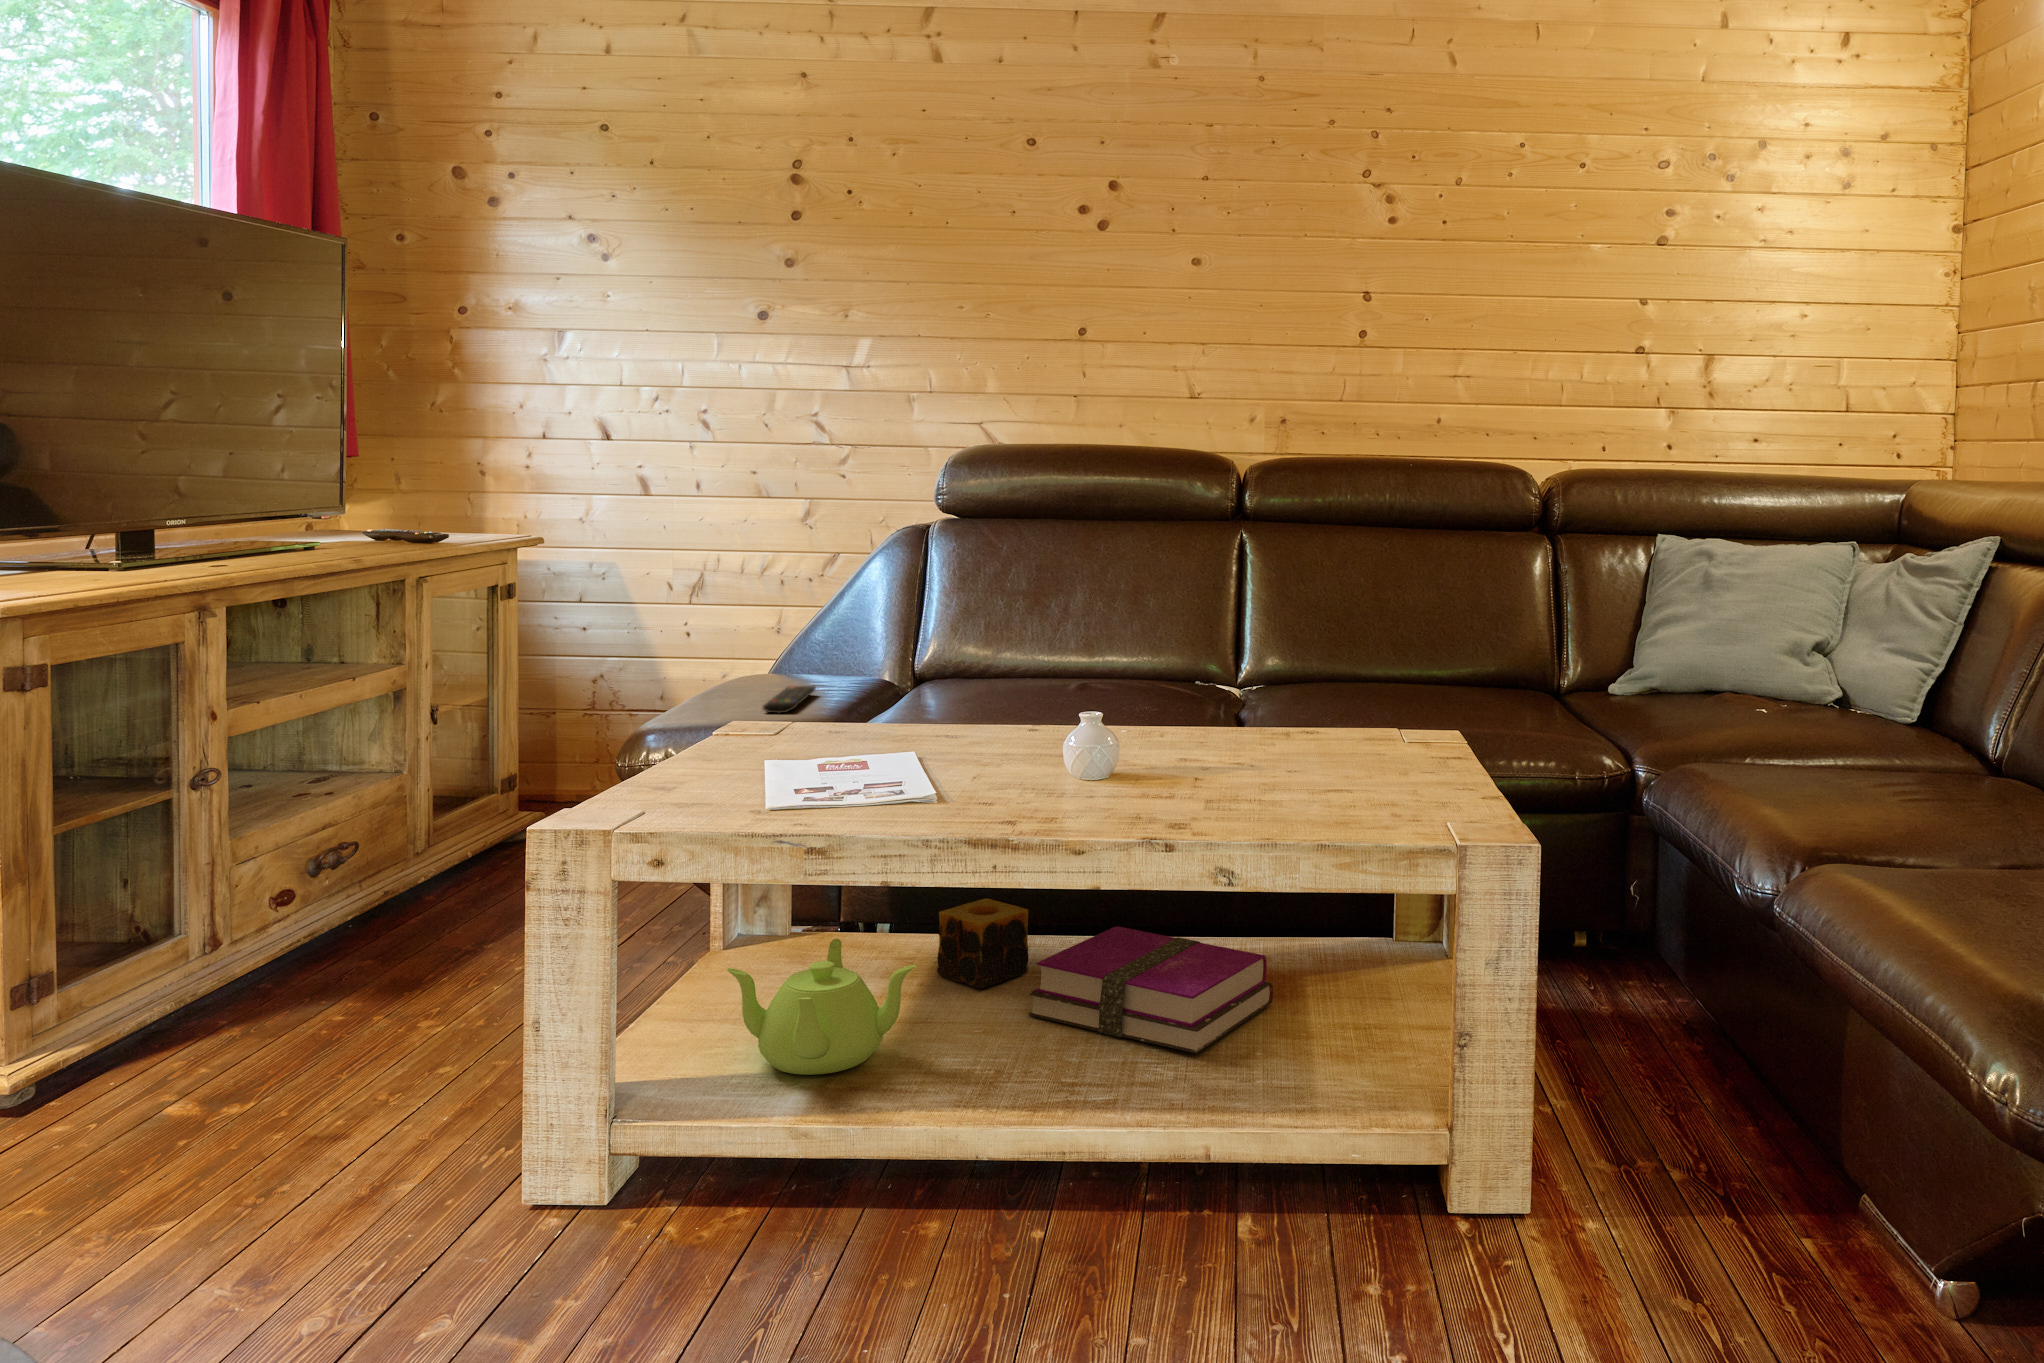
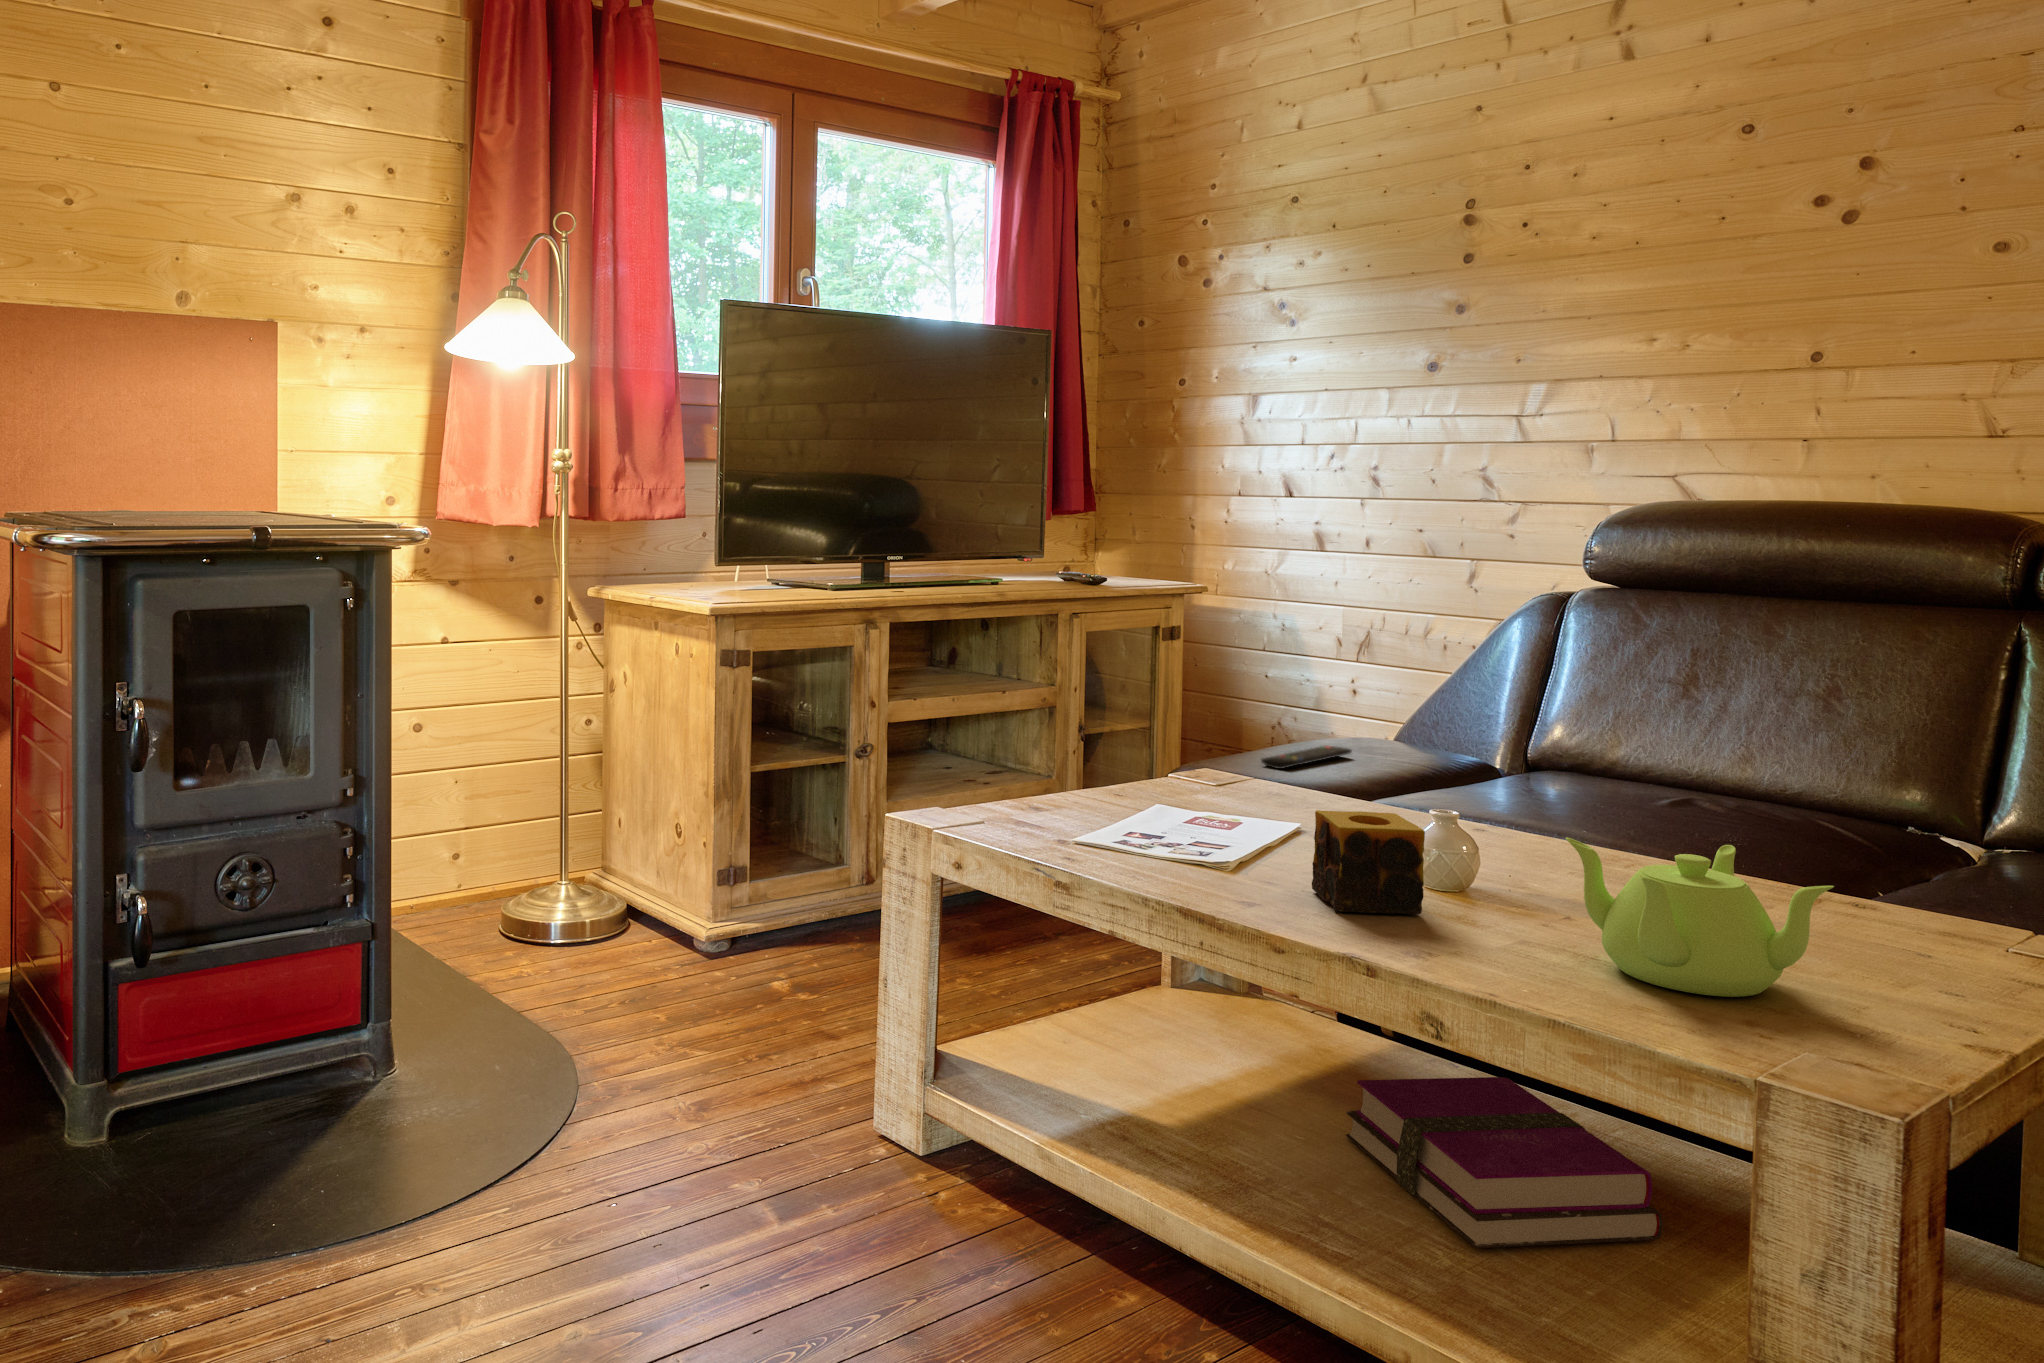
candle: present [937,898,1029,989] -> present [1312,810,1425,914]
teapot: present [727,939,916,1075] -> present [1566,838,1834,997]

